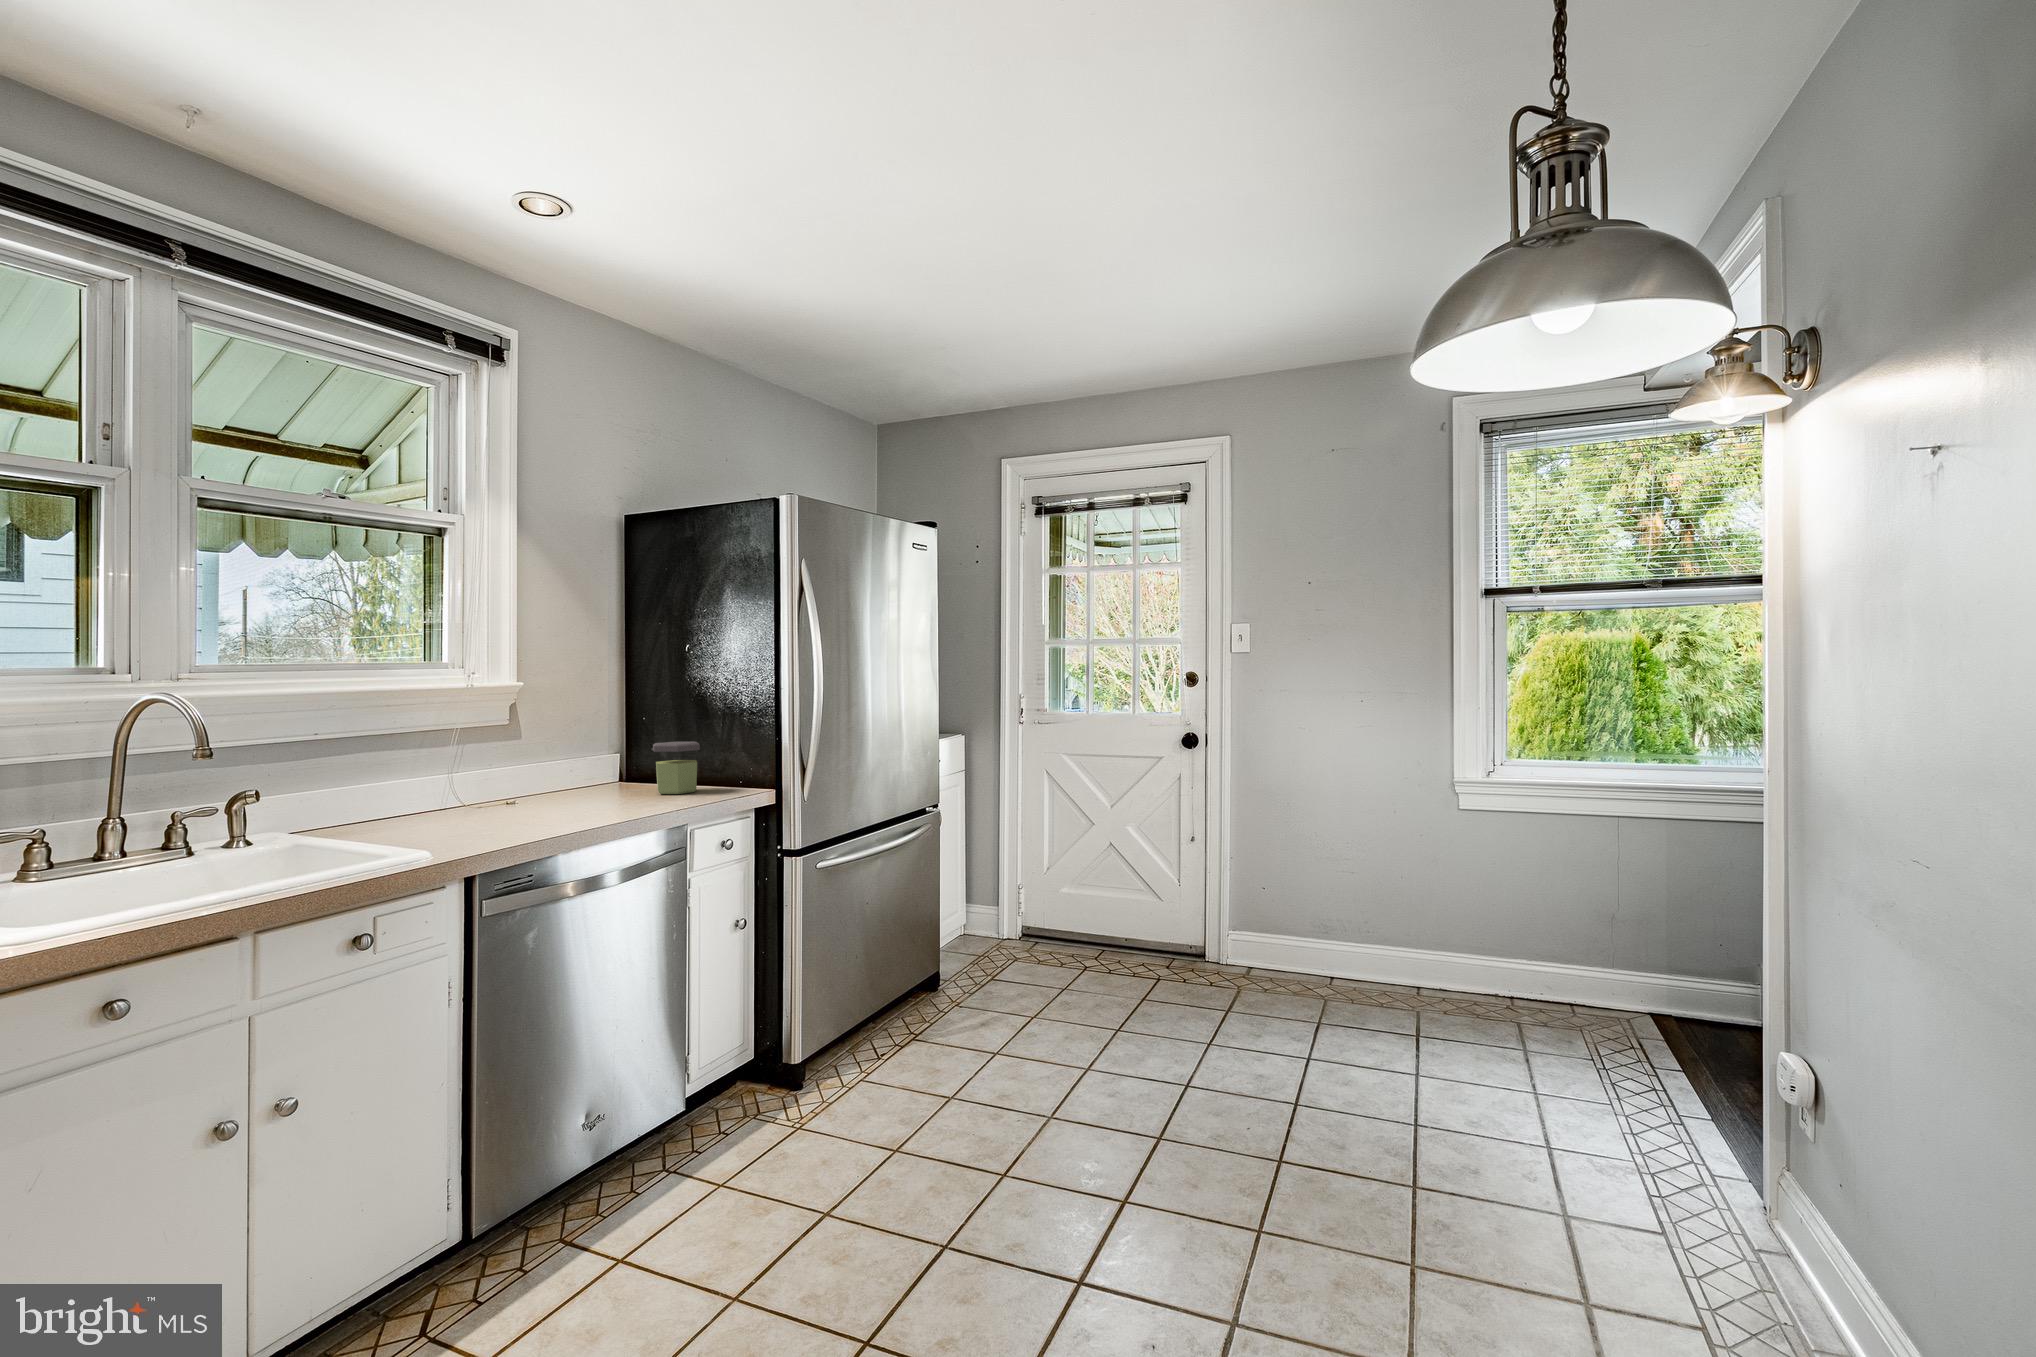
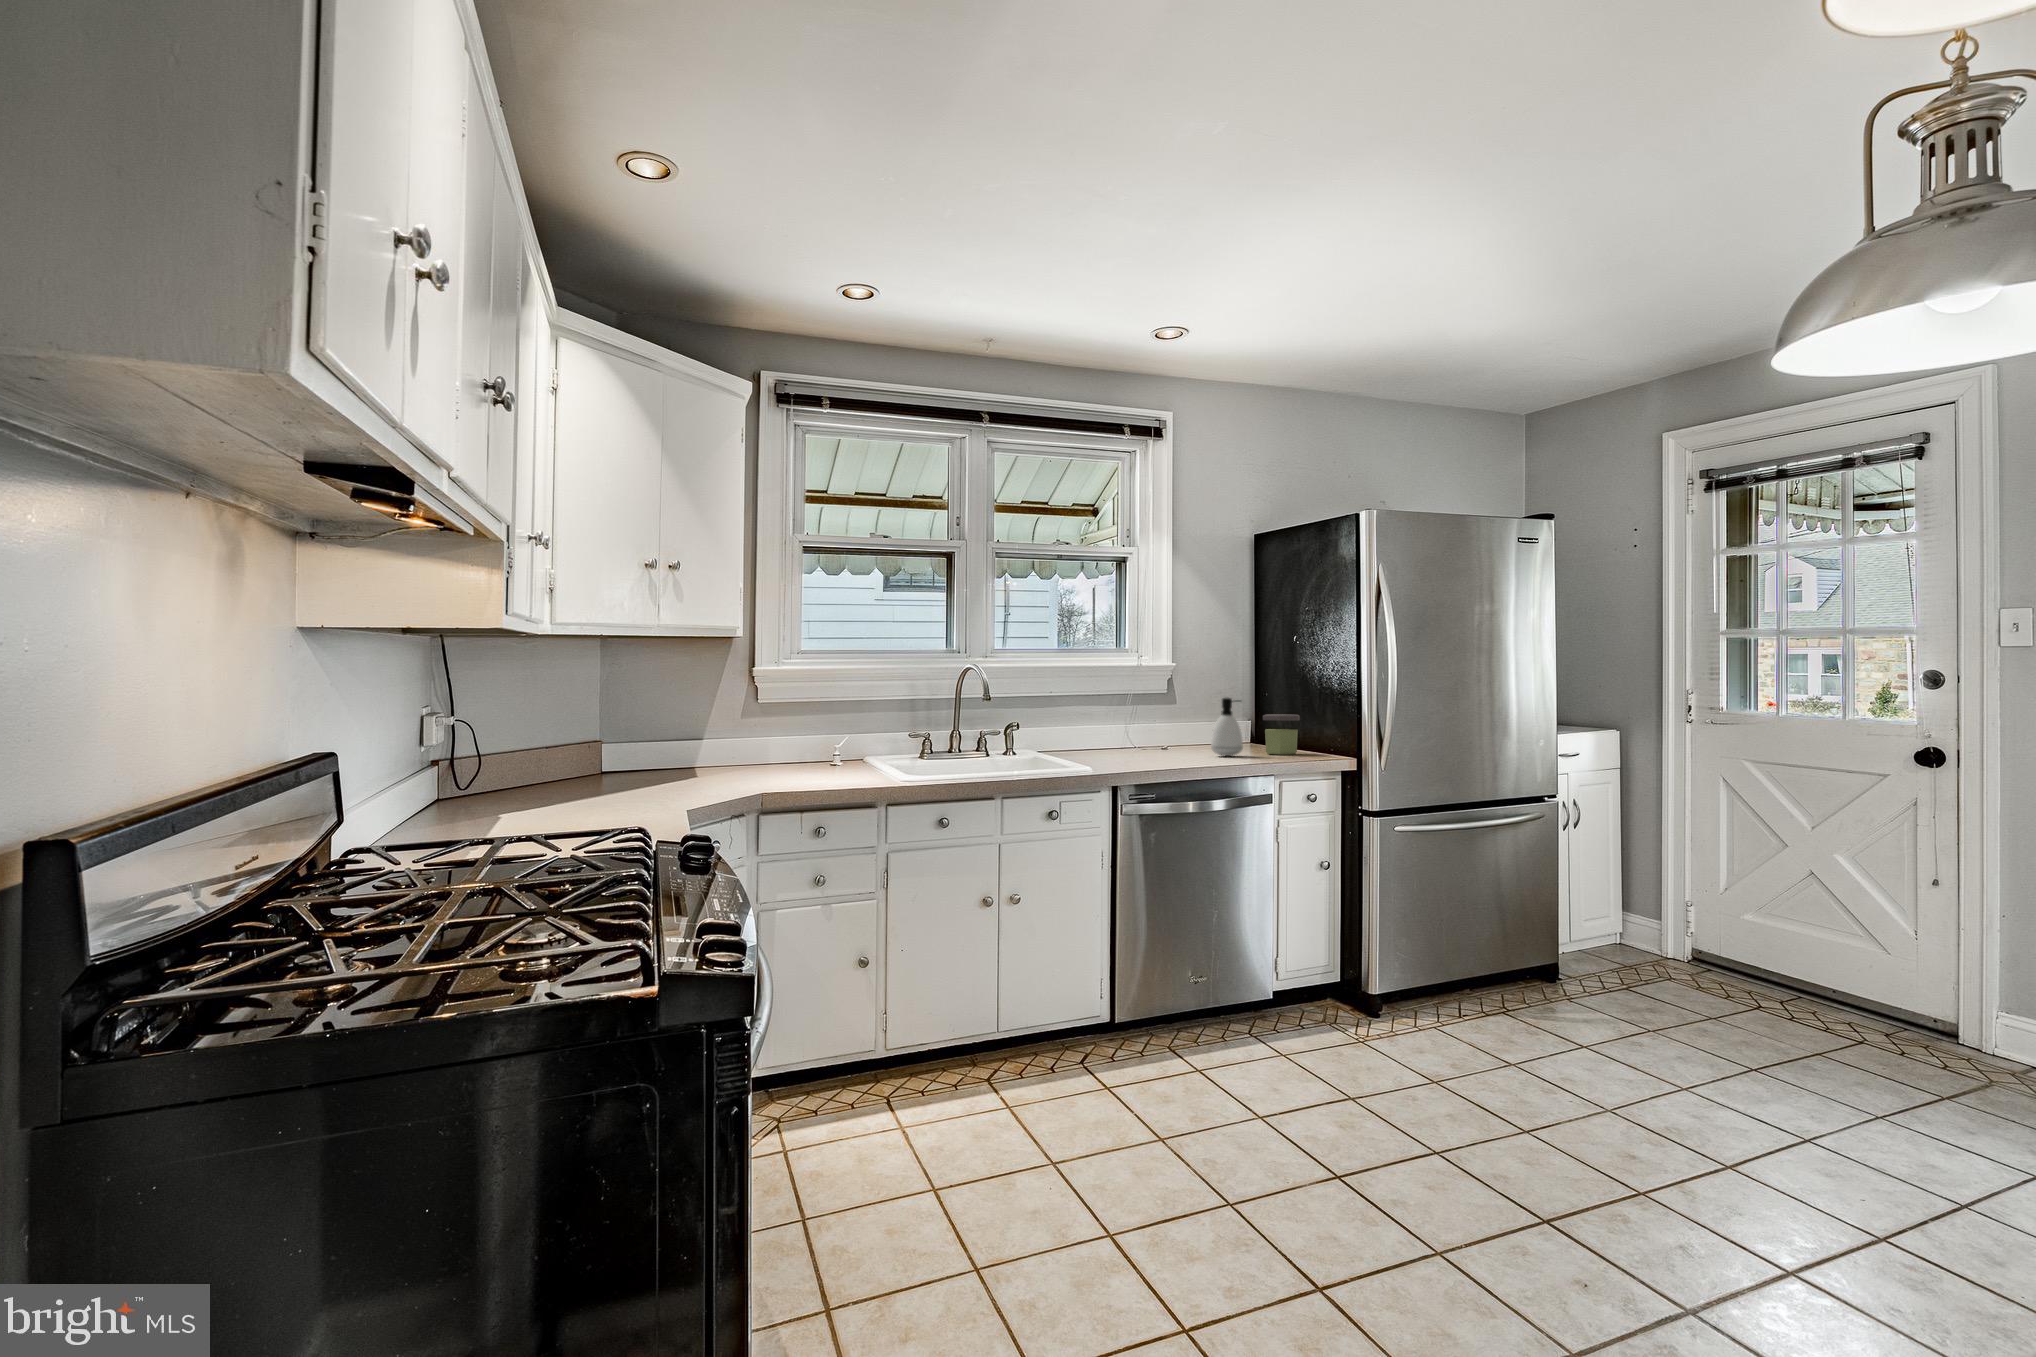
soap dispenser: none [587,726,632,803] -> present [1211,698,1243,756]

